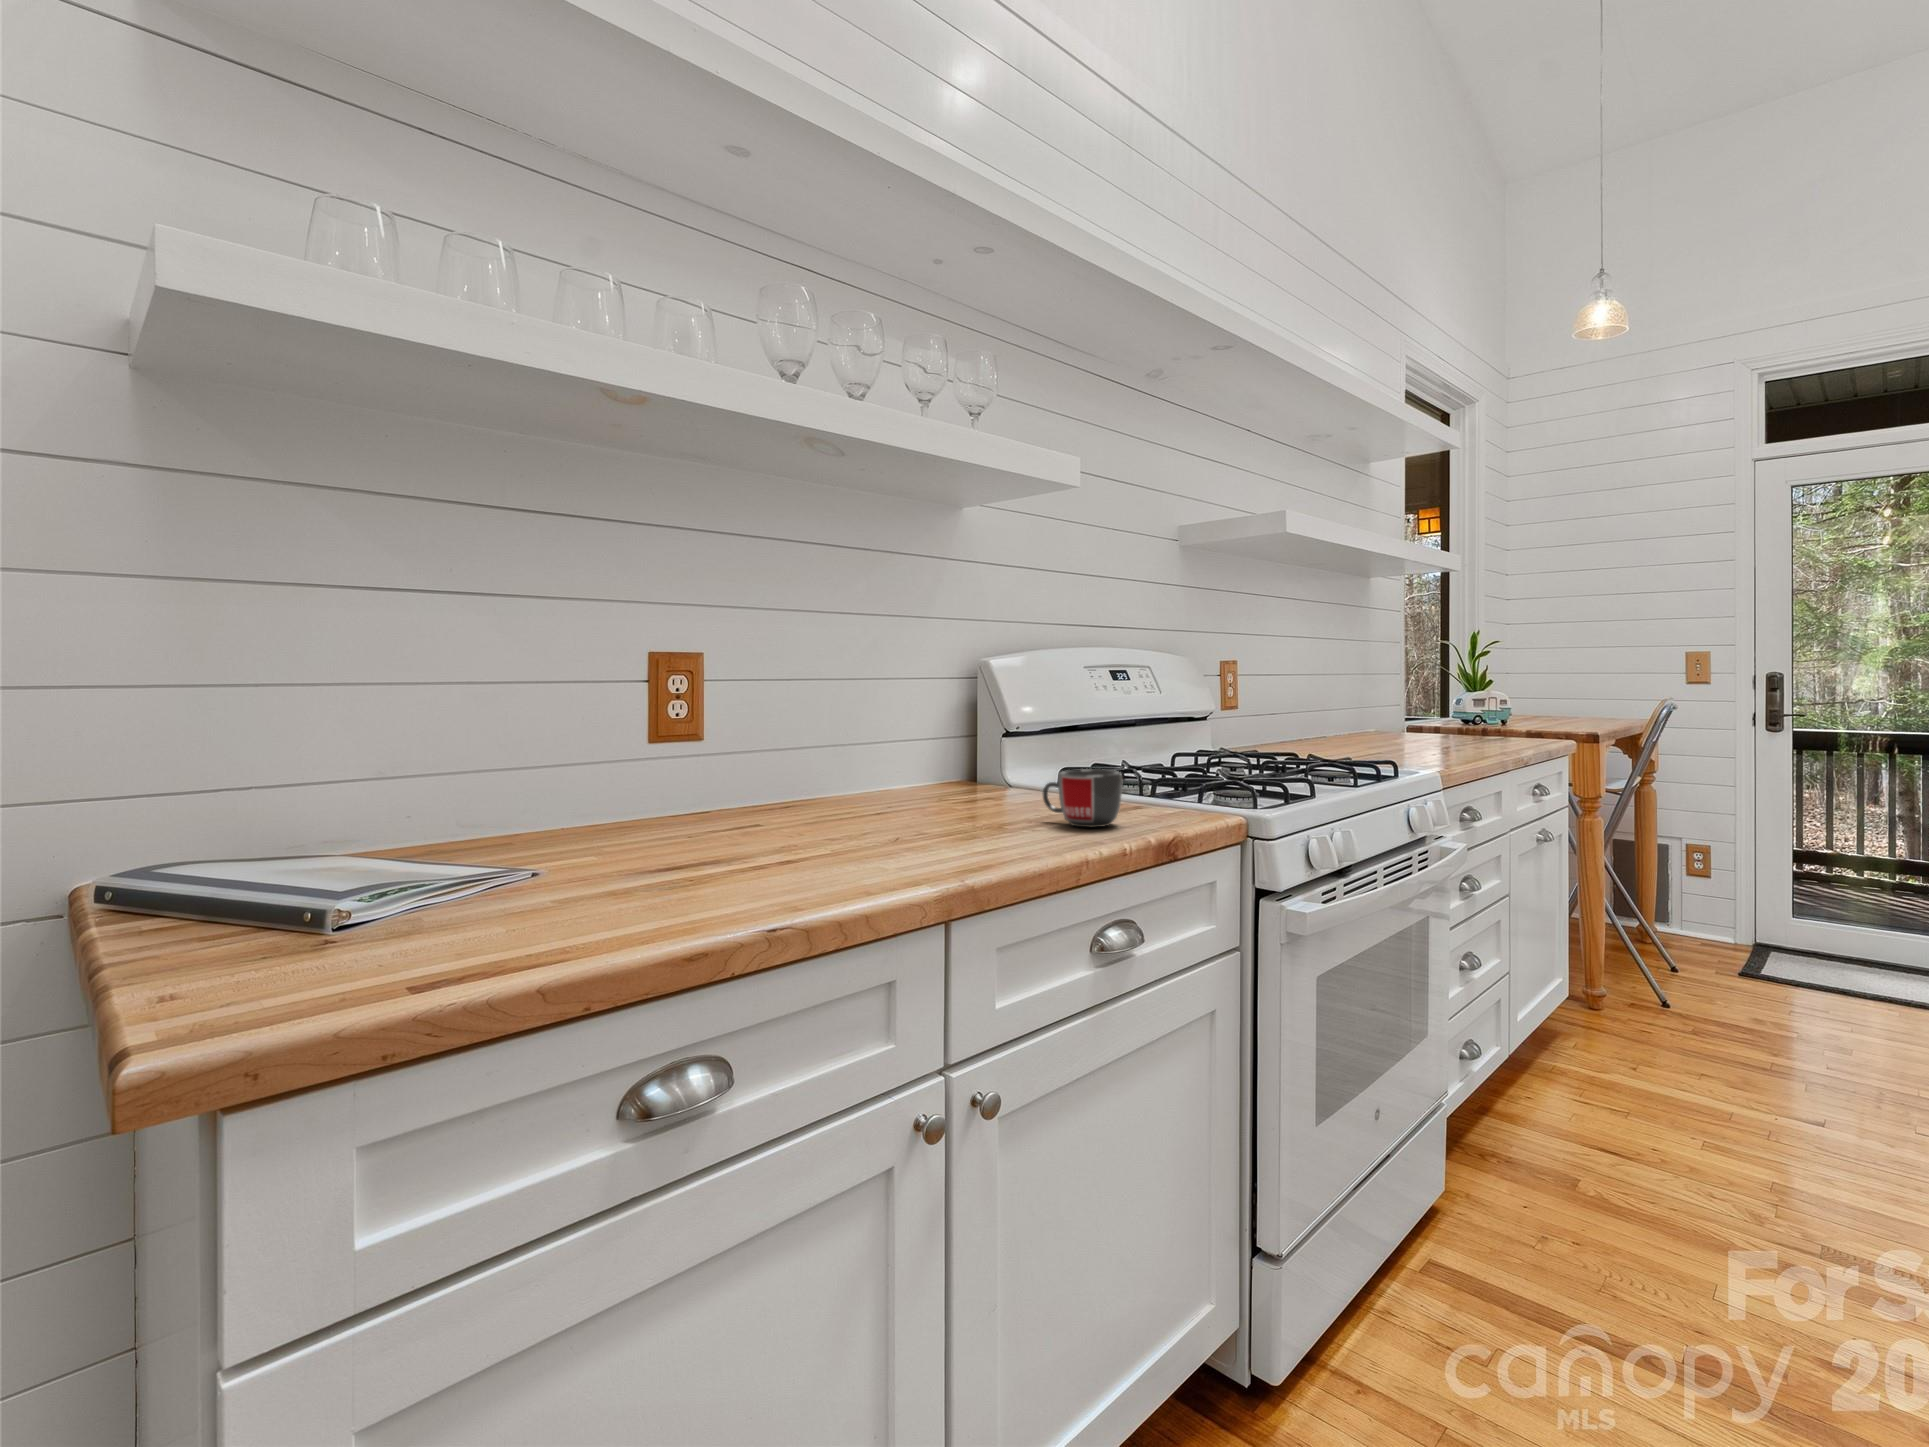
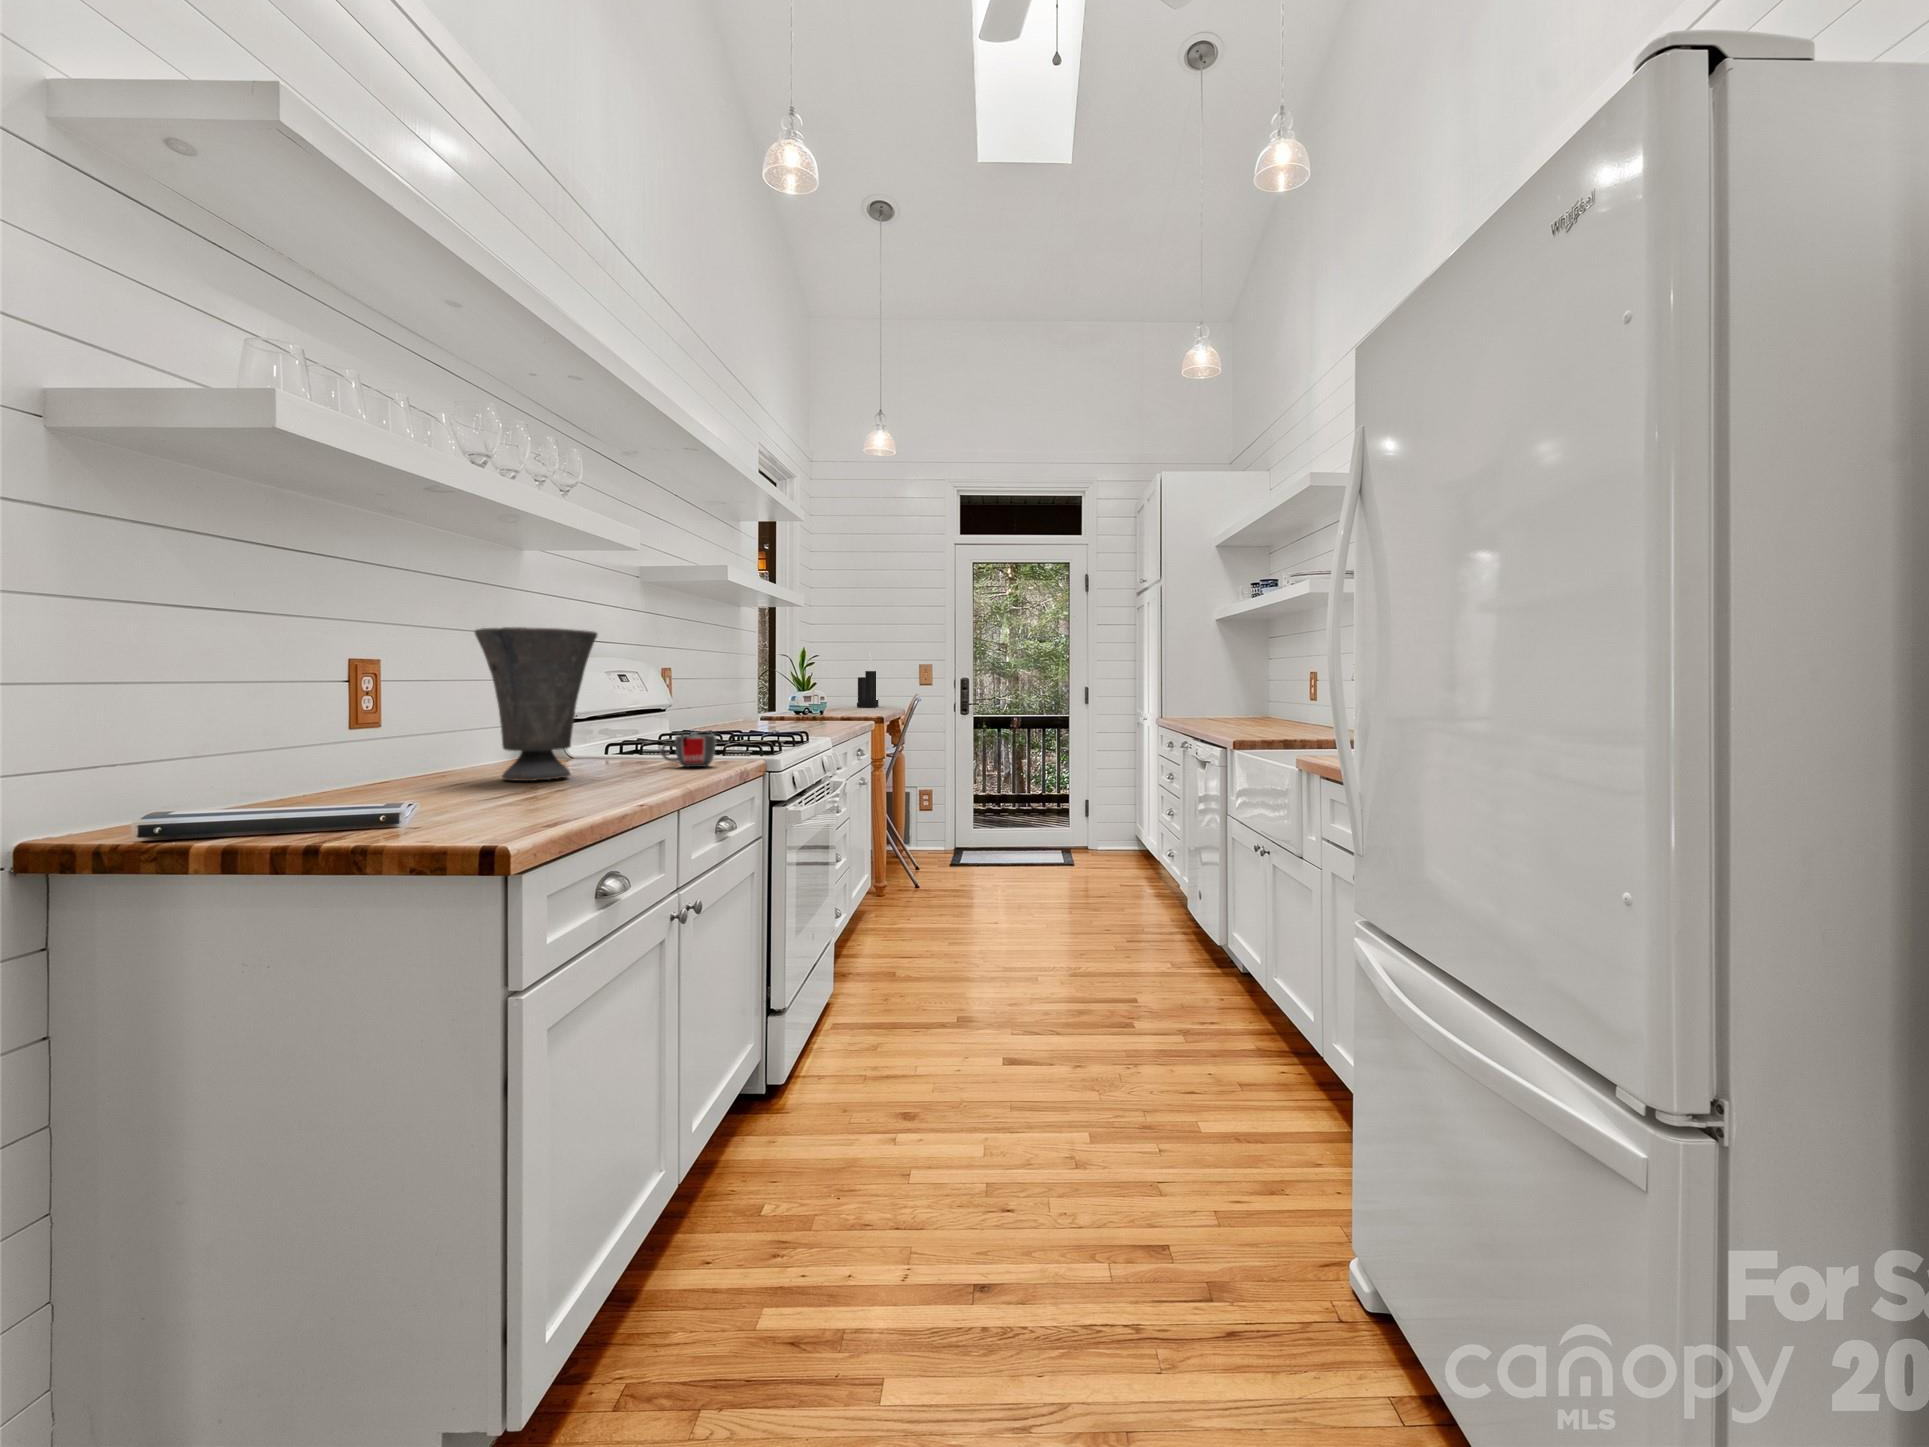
vase: none [753,601,921,835] -> present [475,627,597,781]
knife block: none [1574,632,1611,713] -> present [857,653,878,707]

